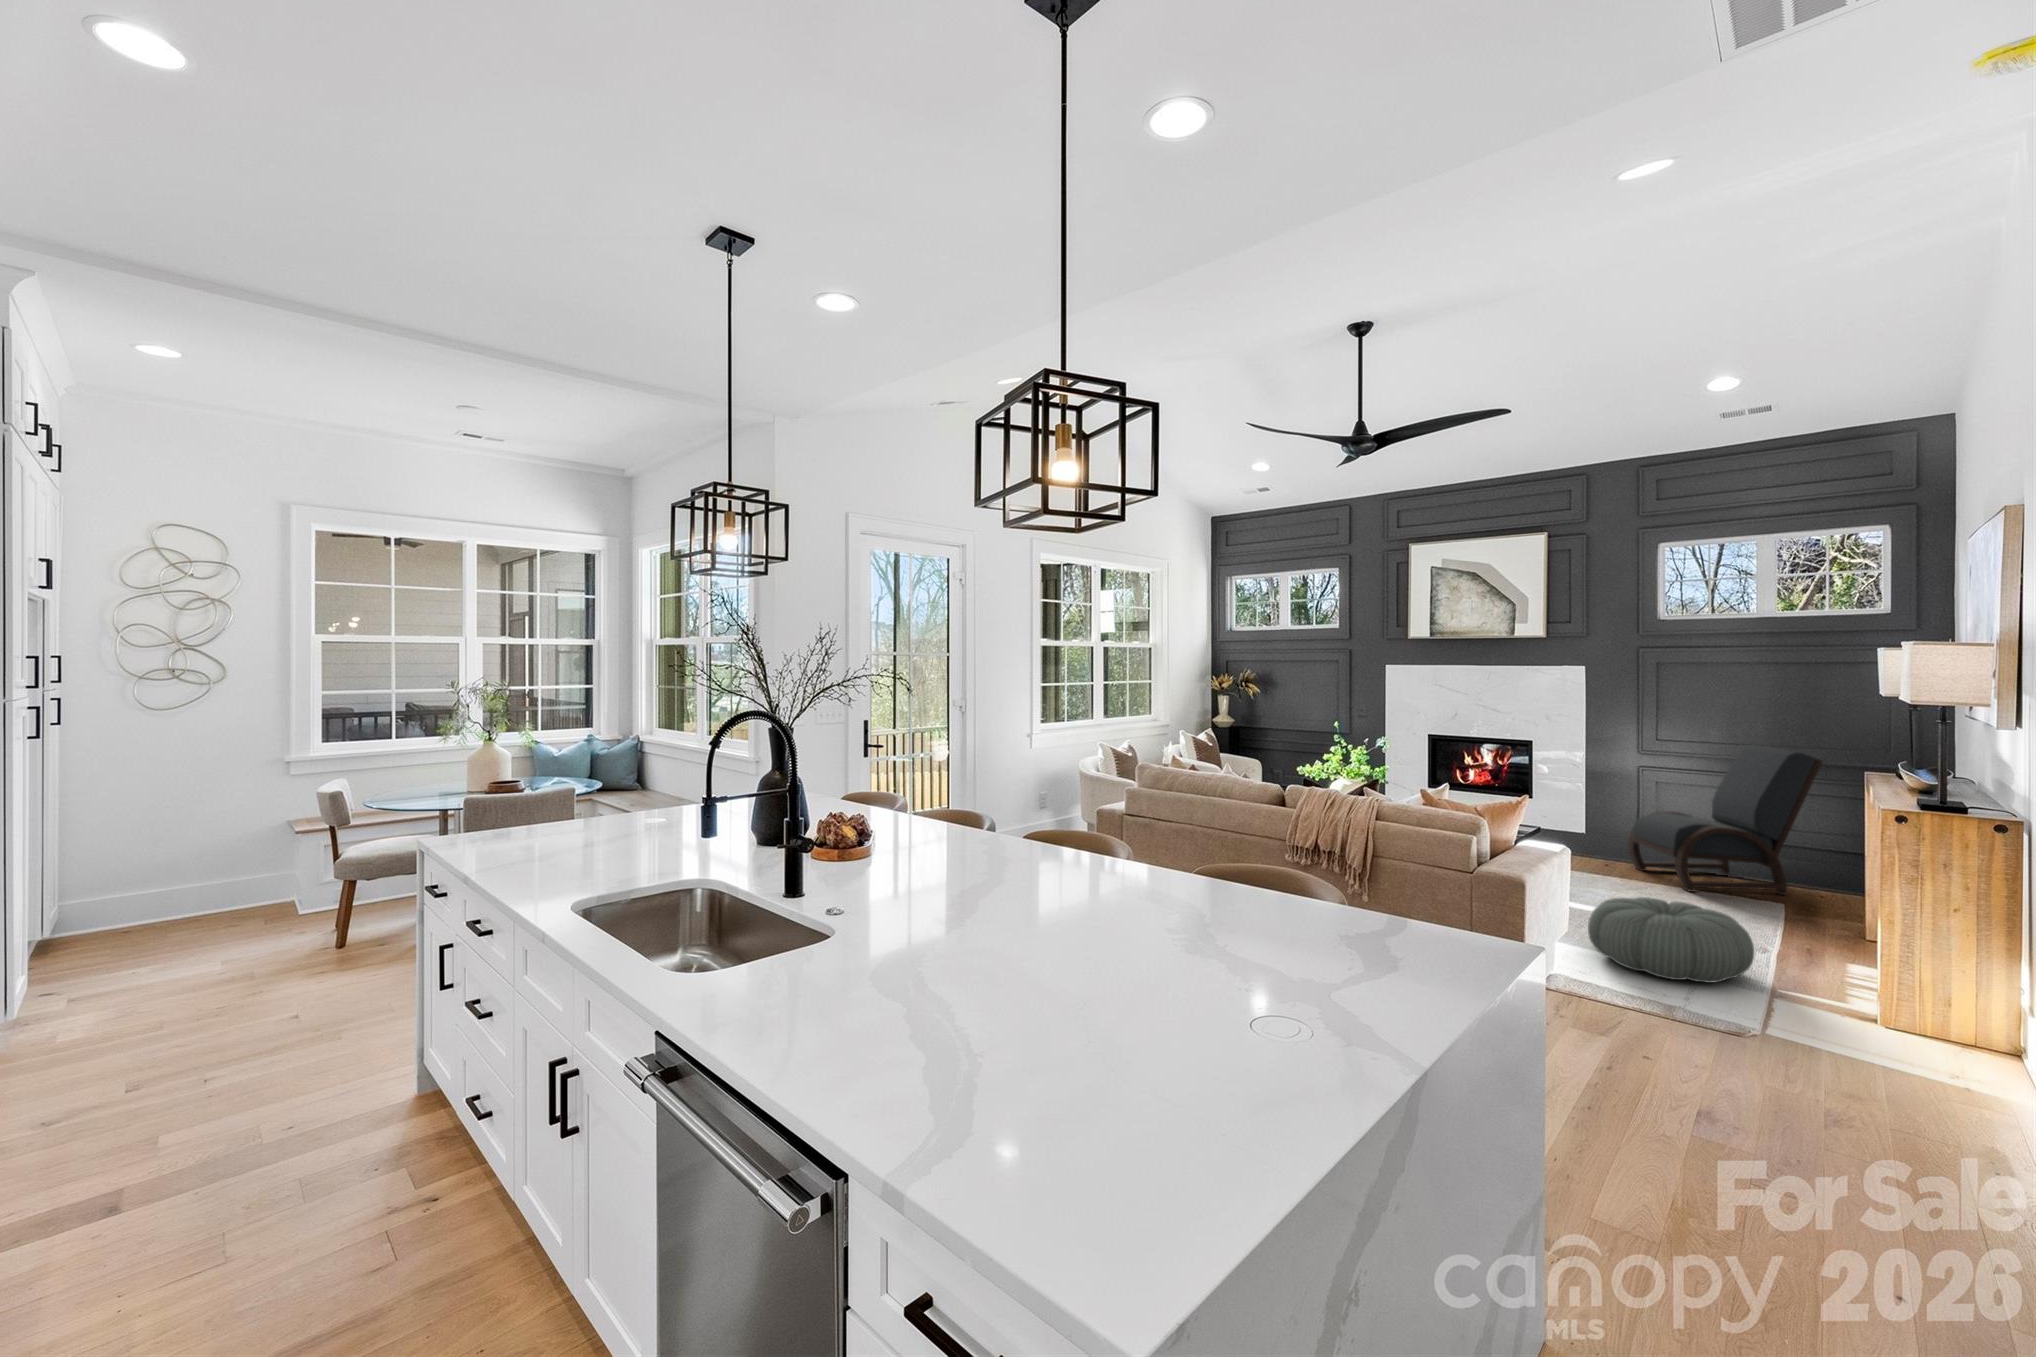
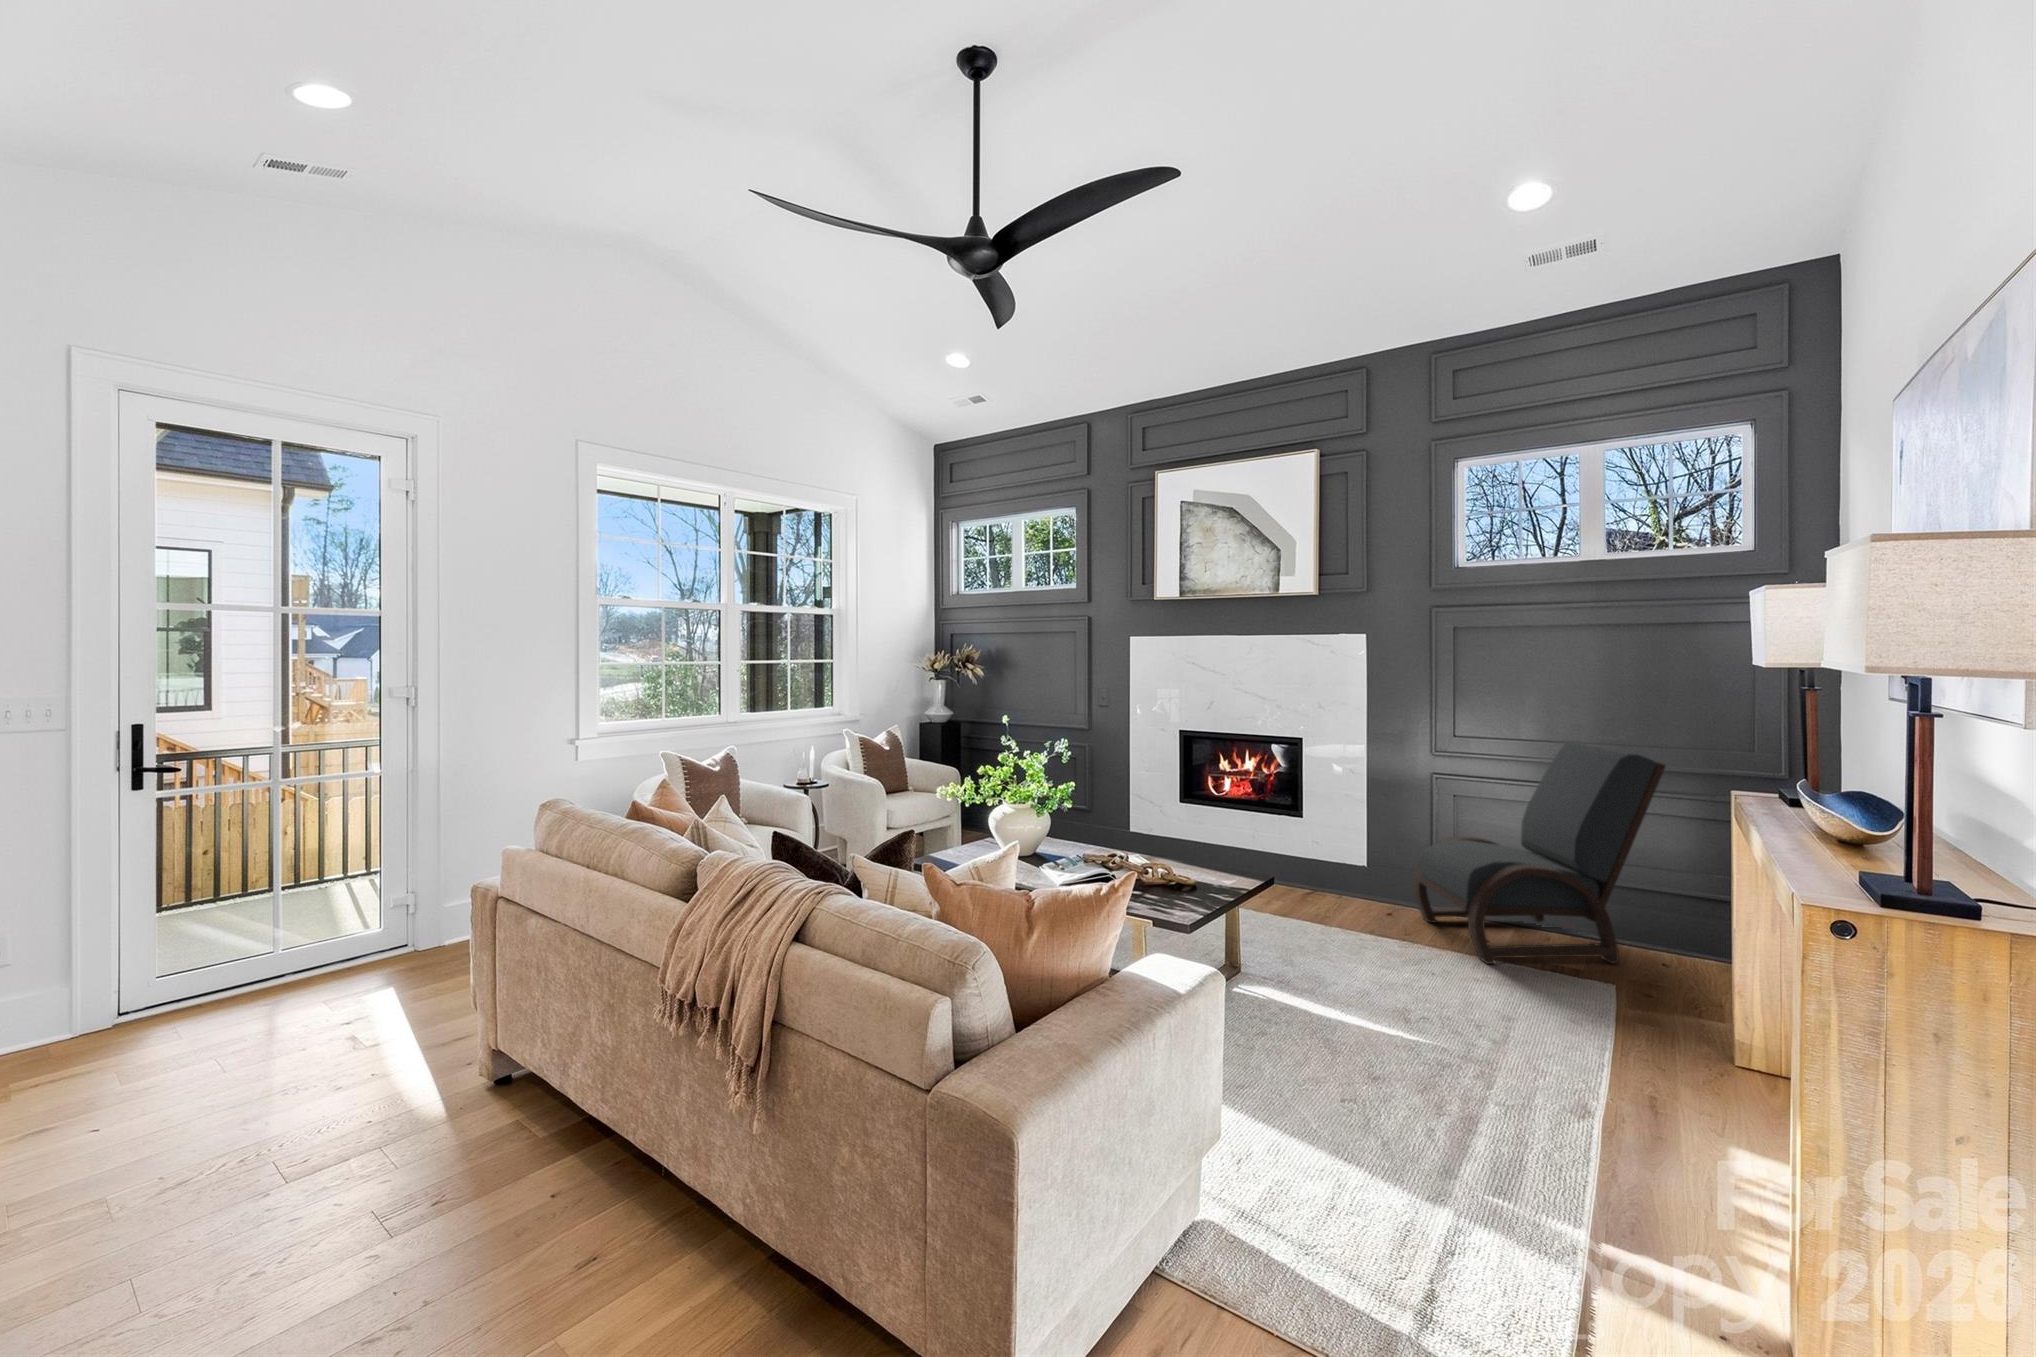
pouf: present [1588,897,1754,983] -> none [1295,1027,1566,1226]

